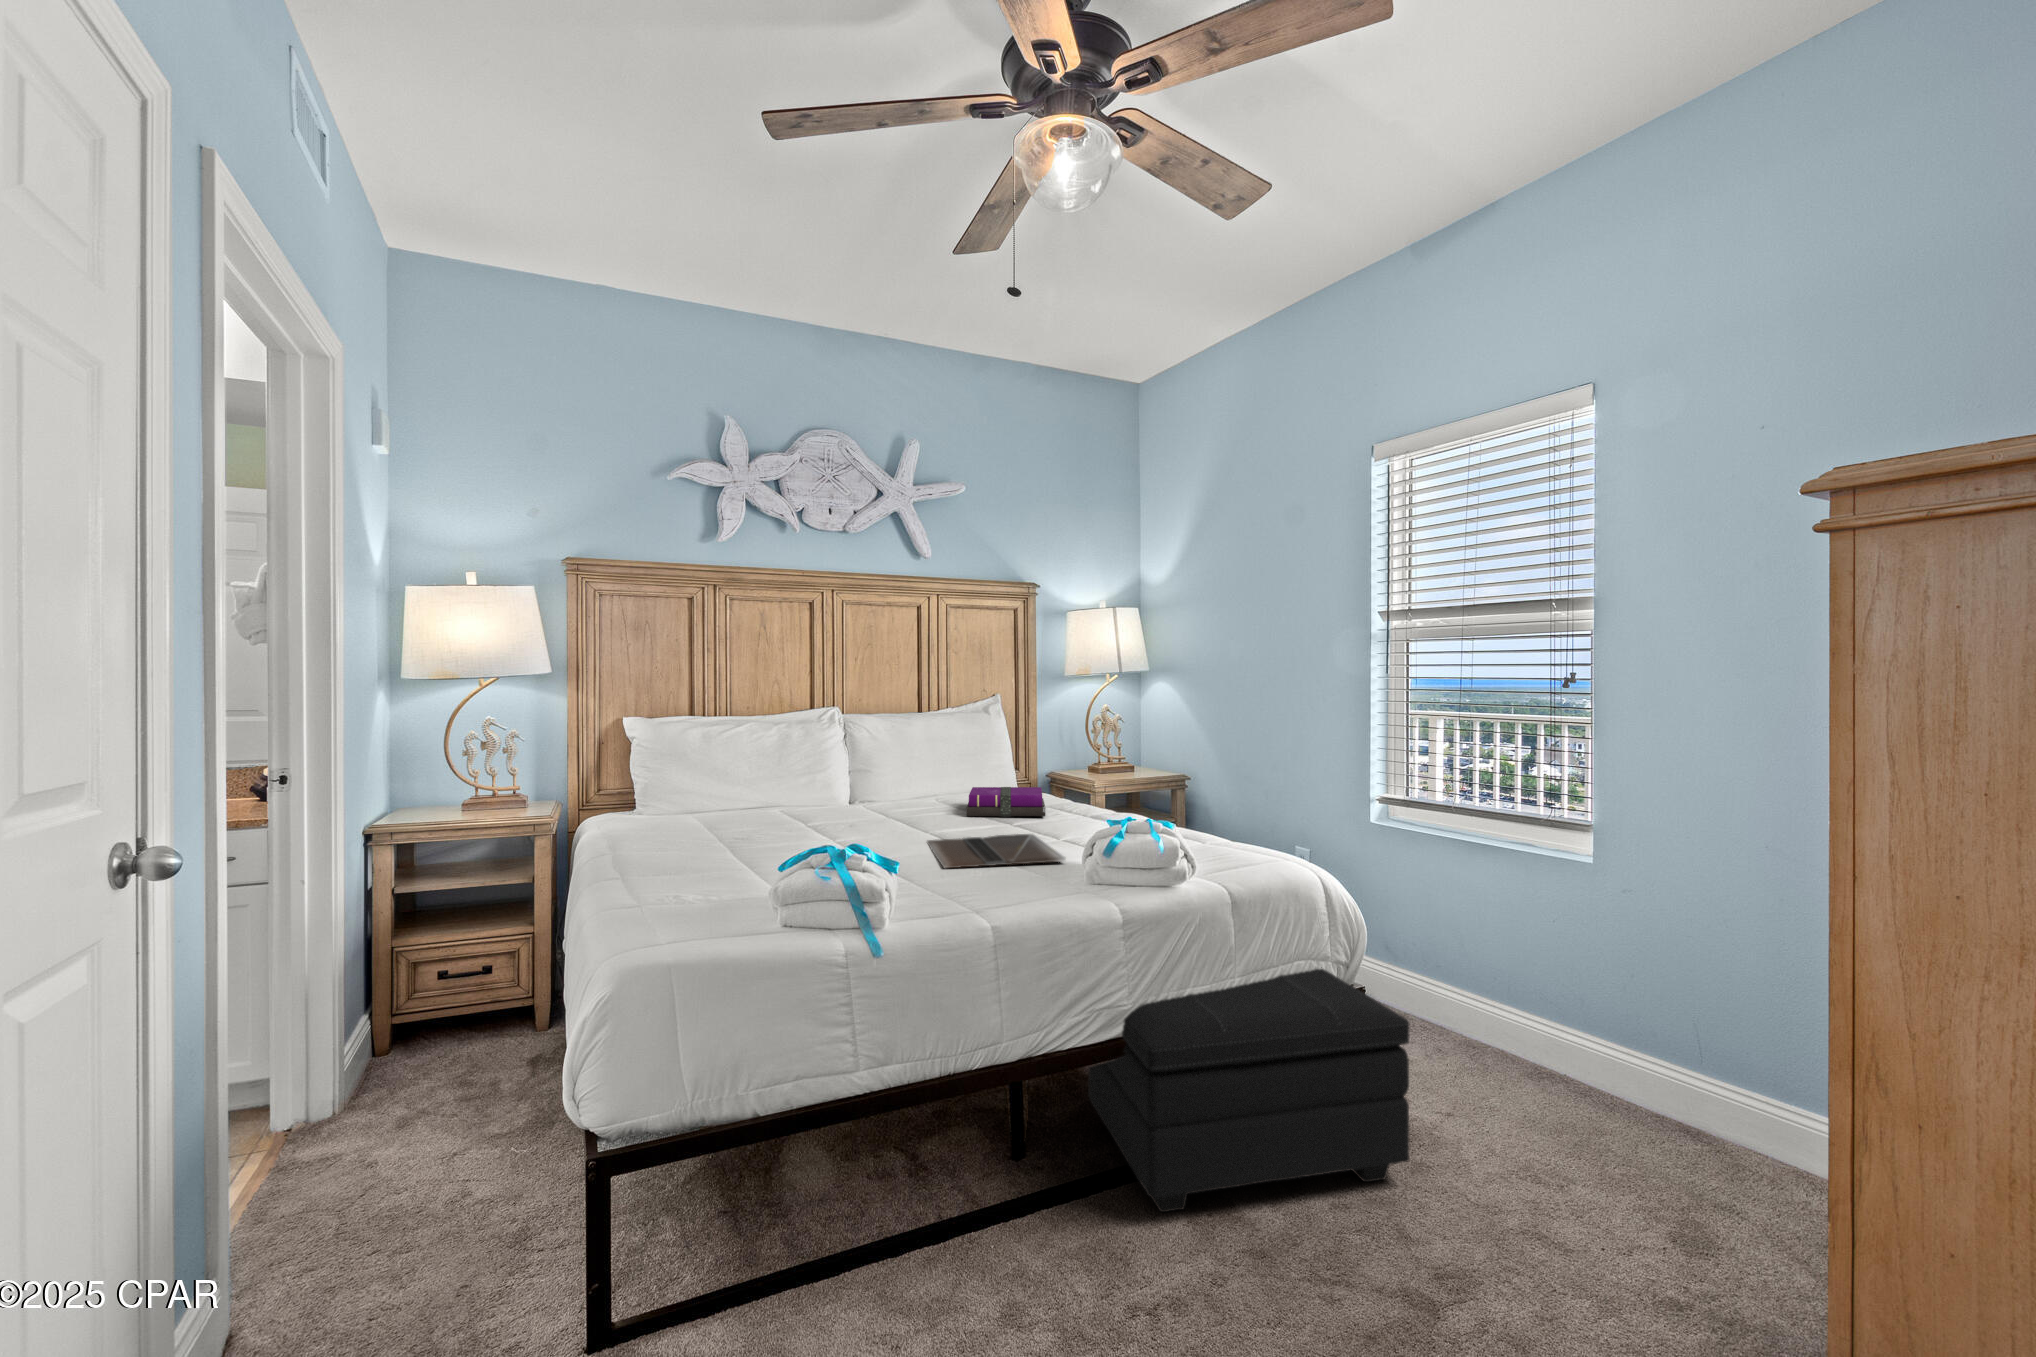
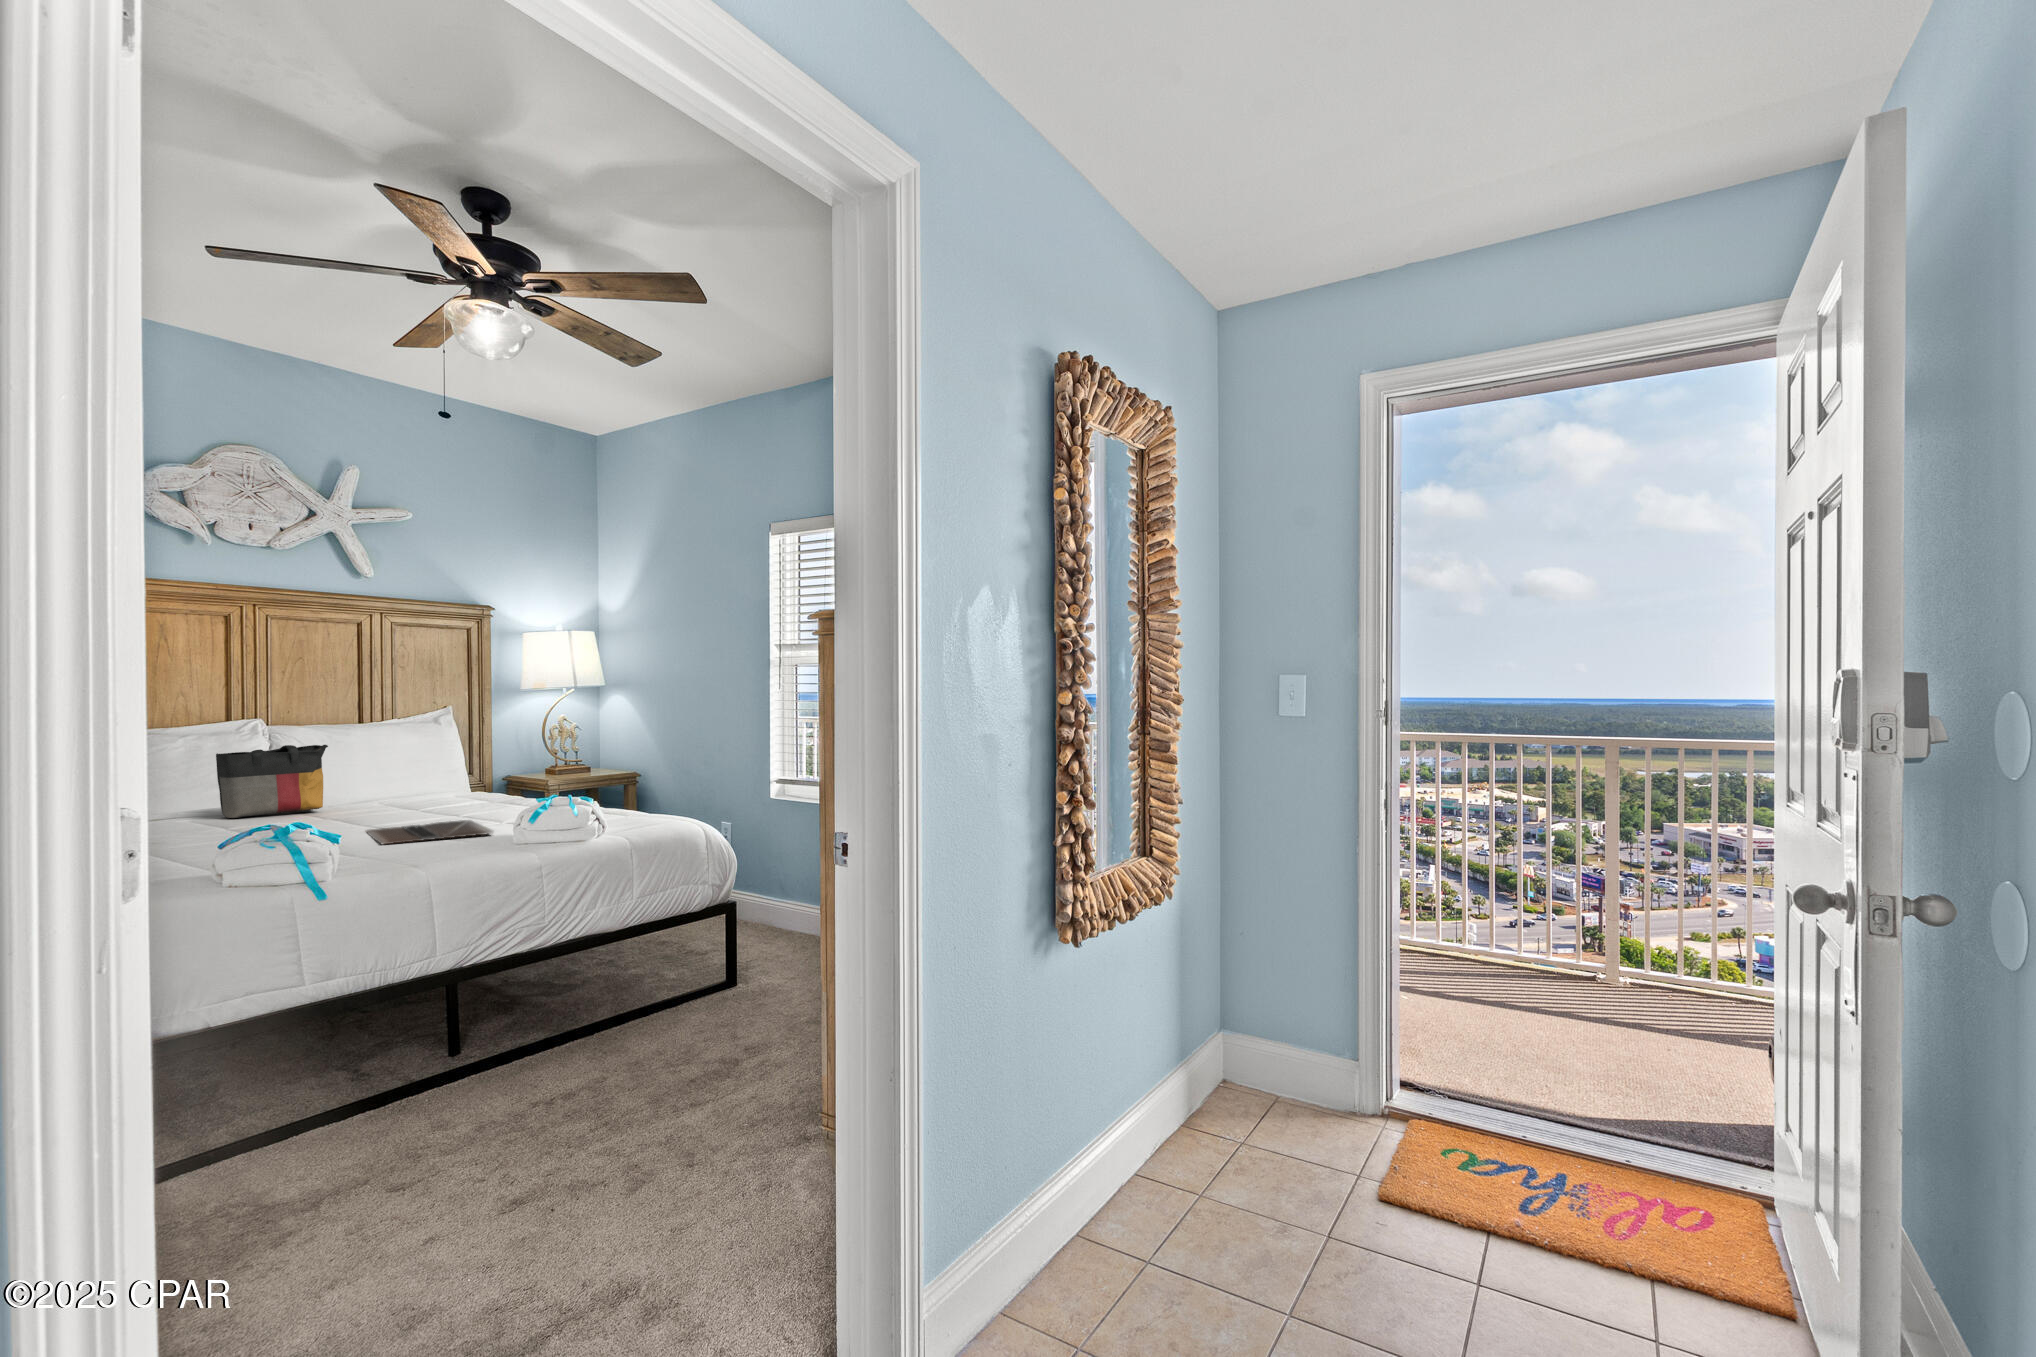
tote bag: none [796,735,893,810] -> present [216,745,328,818]
notebook: present [967,787,1045,817] -> none [408,786,487,813]
footstool: present [1089,967,1410,1212] -> none [511,890,736,1056]

